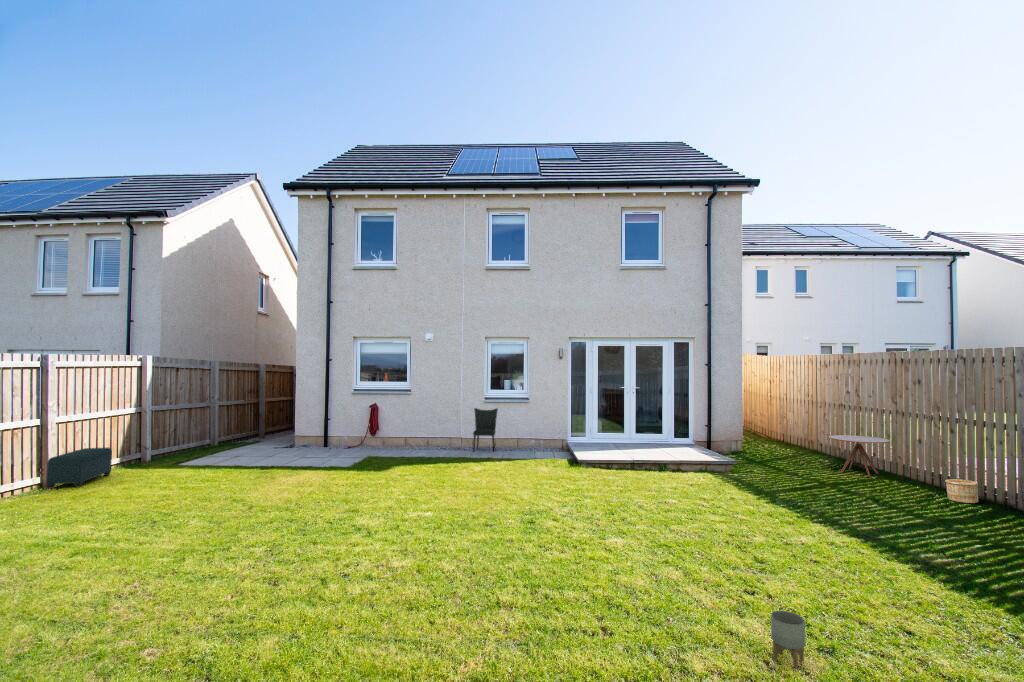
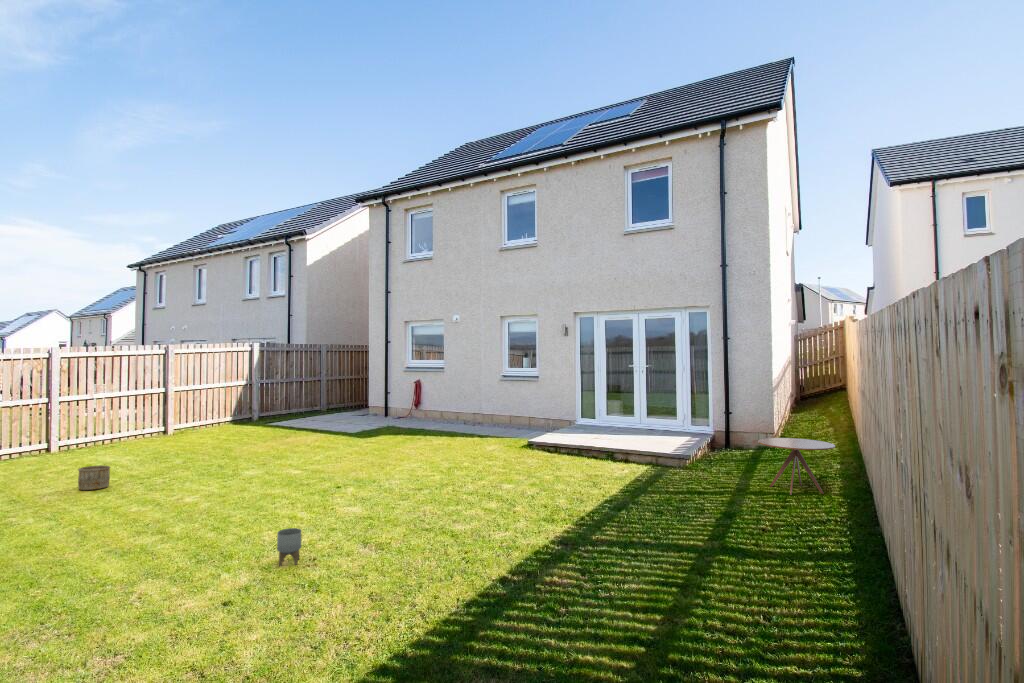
chair: present [473,408,498,452] -> none [473,390,503,433]
bench: present [46,448,112,489] -> none [166,406,214,430]
wooden bucket: present [945,479,978,503] -> present [78,465,110,490]
planter: present [771,611,805,669] -> present [277,528,301,566]

